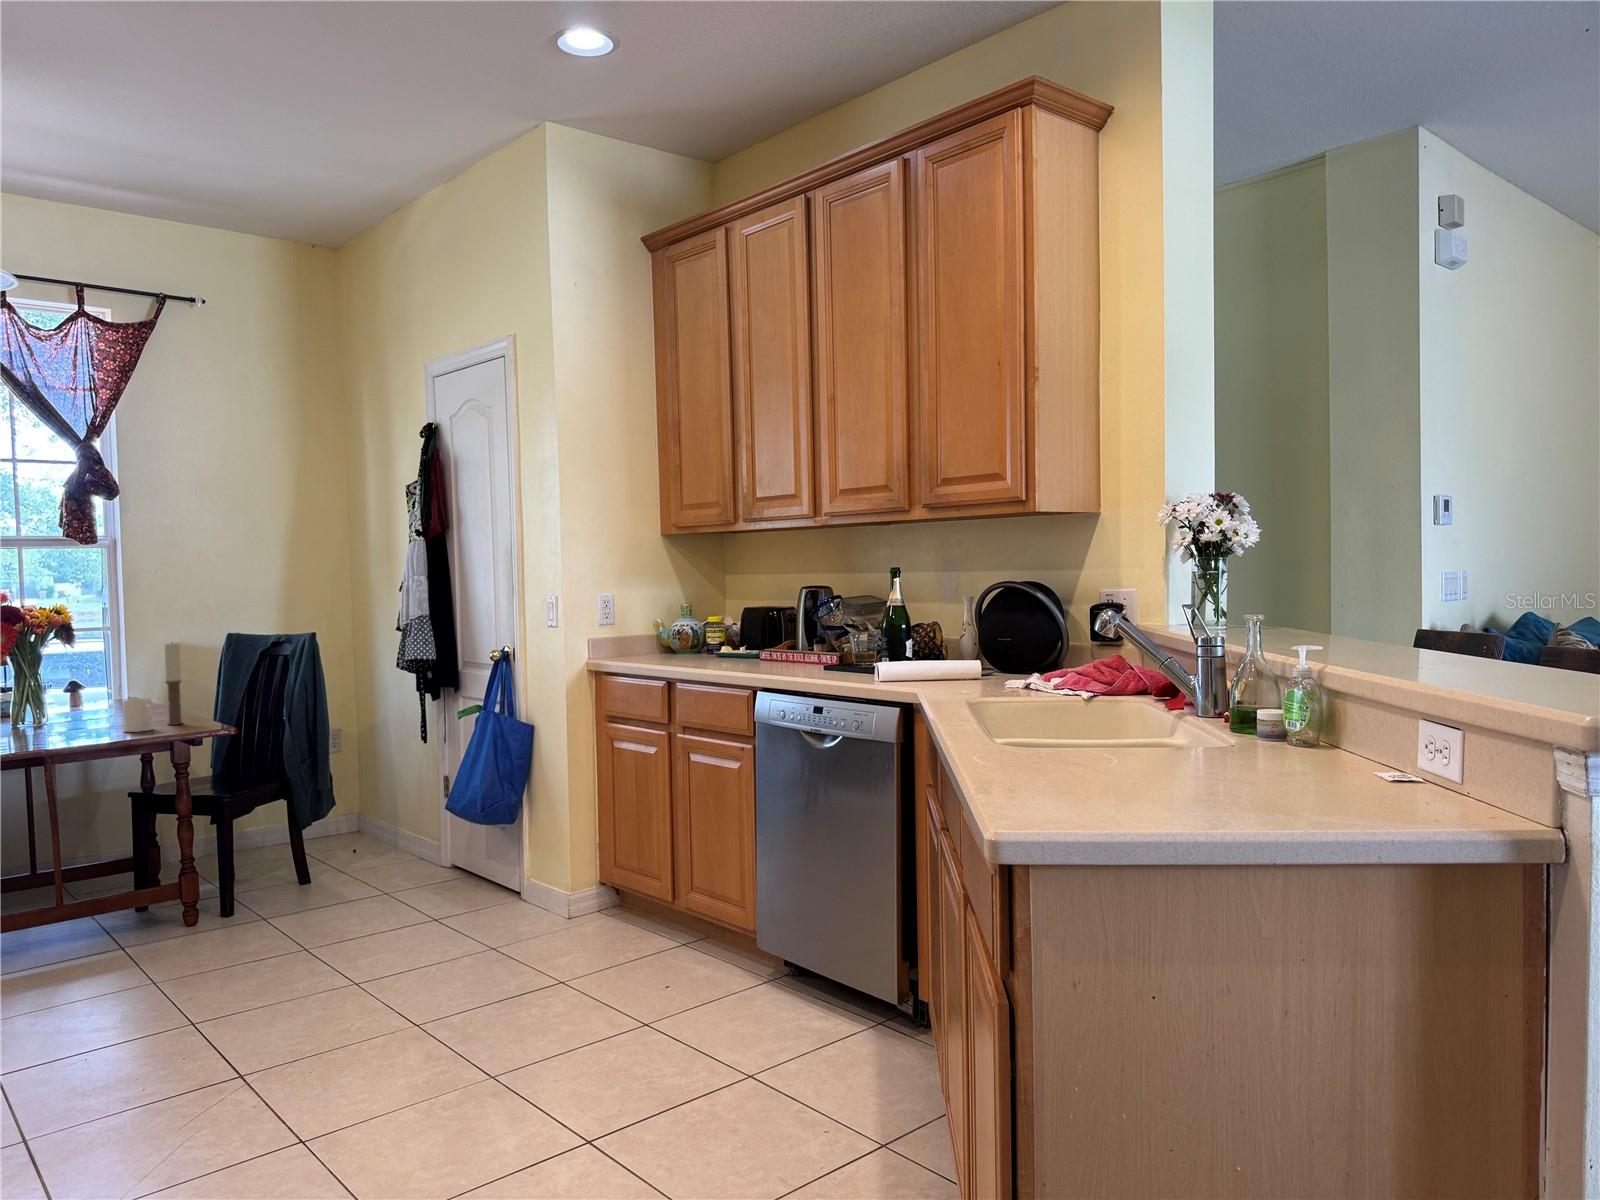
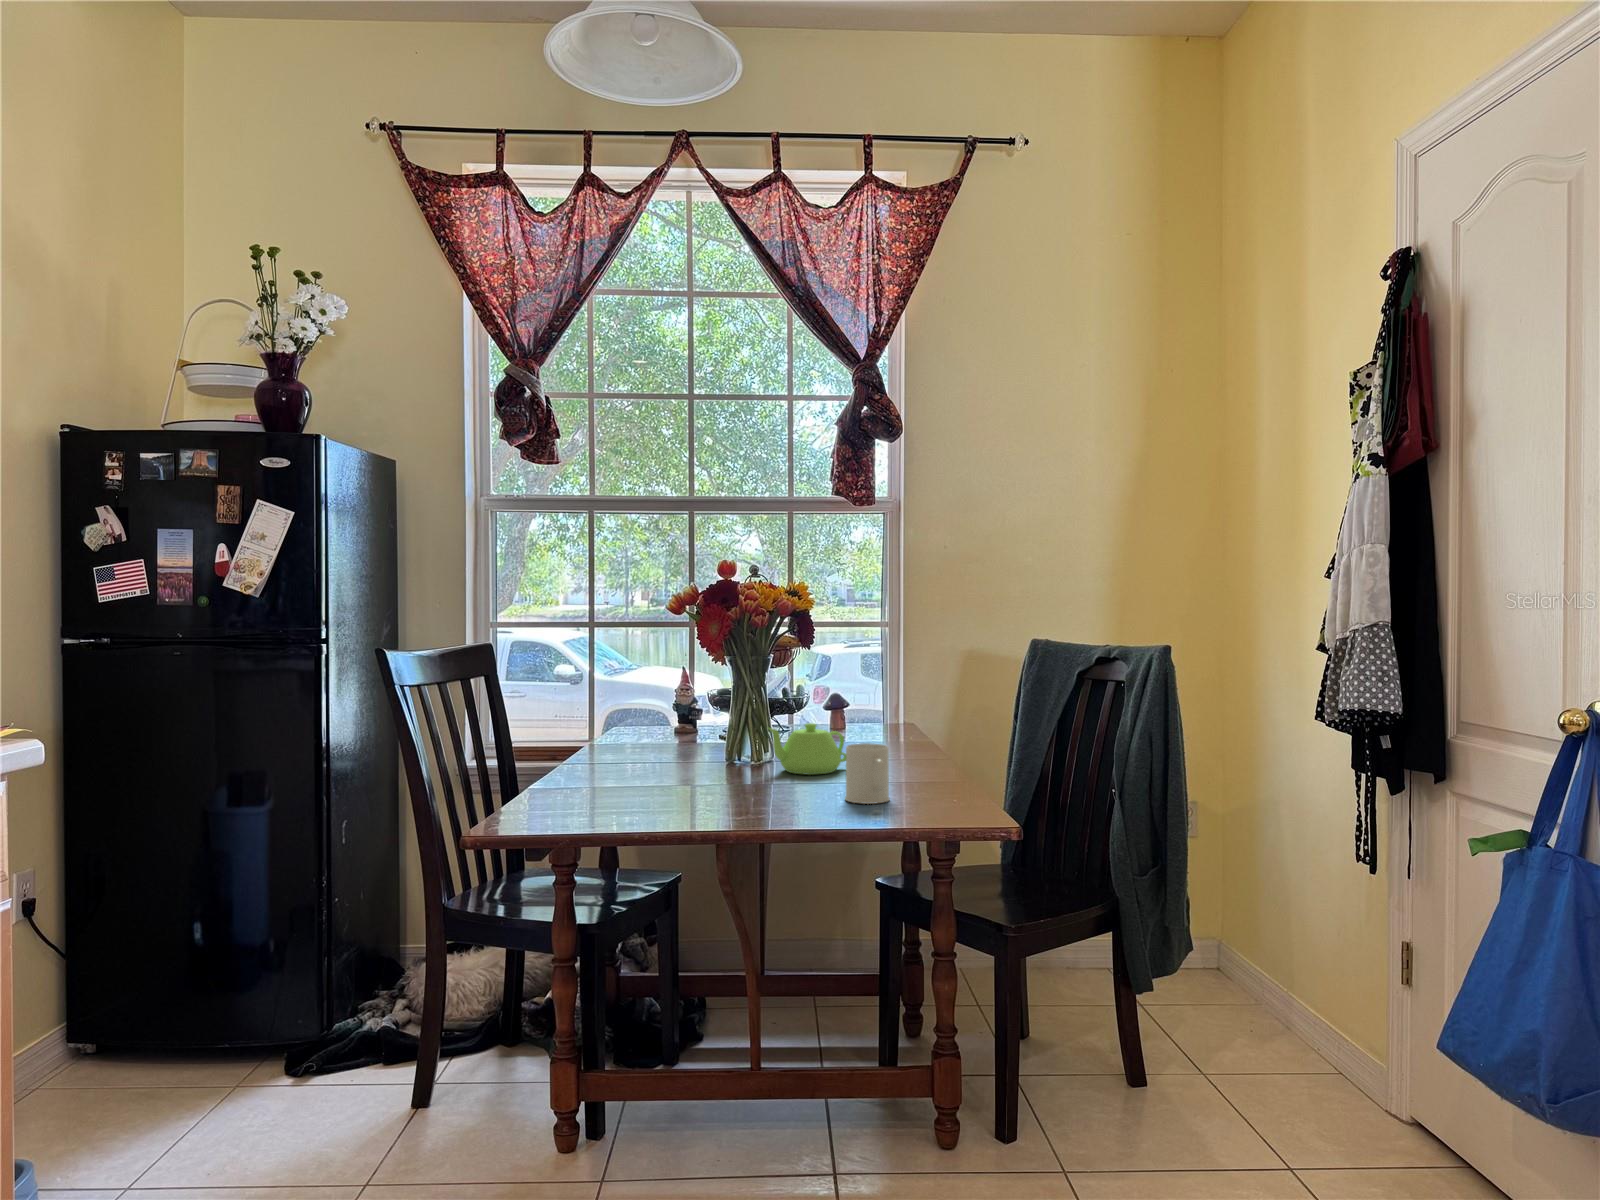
candle: present [165,643,182,725] -> none [915,648,940,794]
teapot: none [49,696,107,728] -> present [769,723,846,775]

